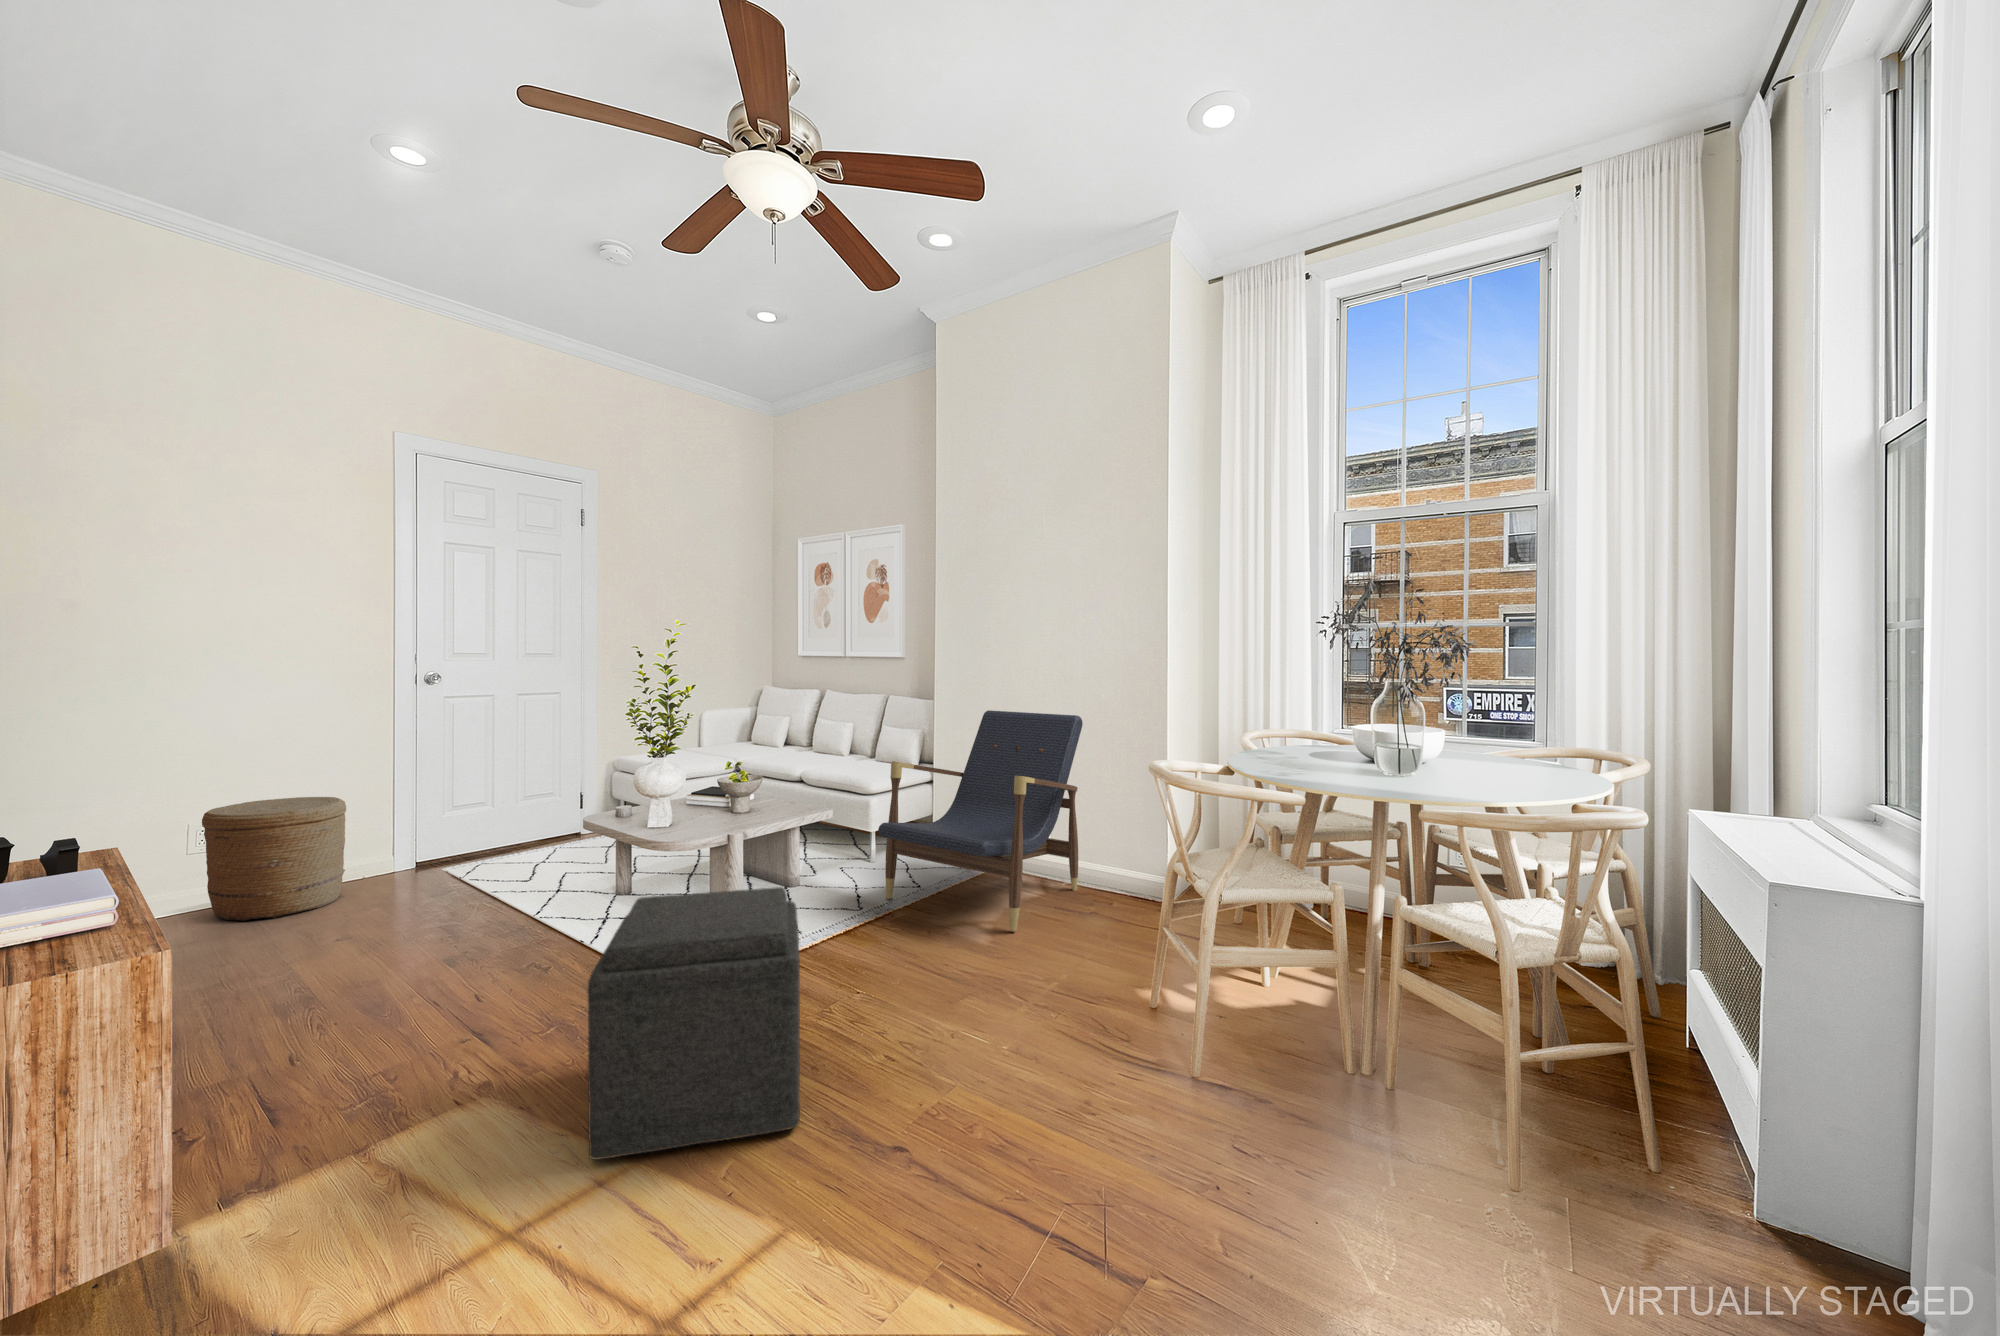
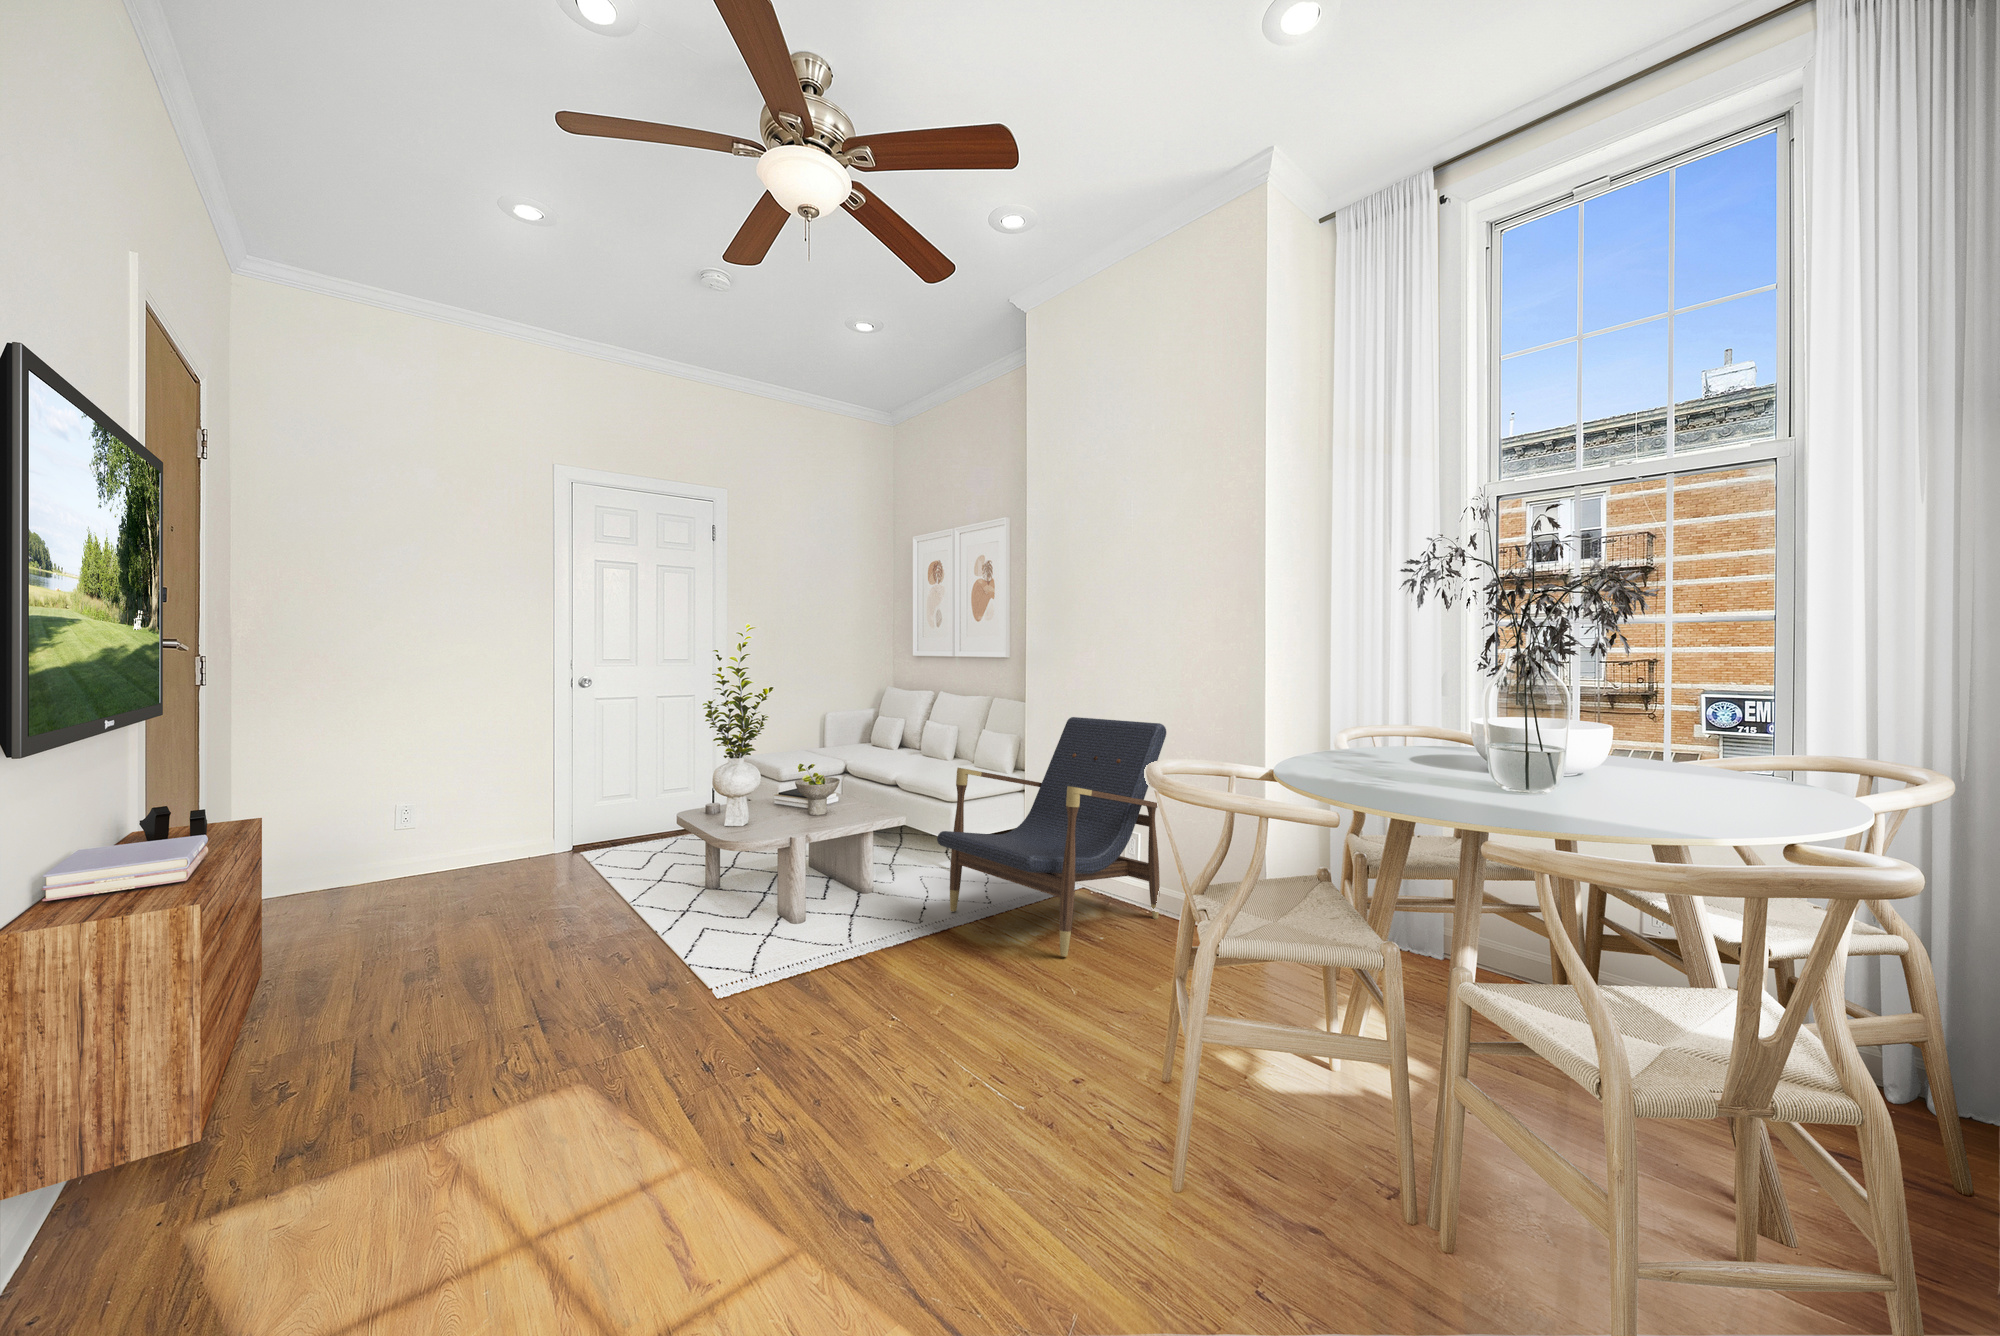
woven basket: present [202,797,346,921] -> none [385,783,497,888]
ottoman: present [588,887,800,1160] -> none [544,887,787,1136]

